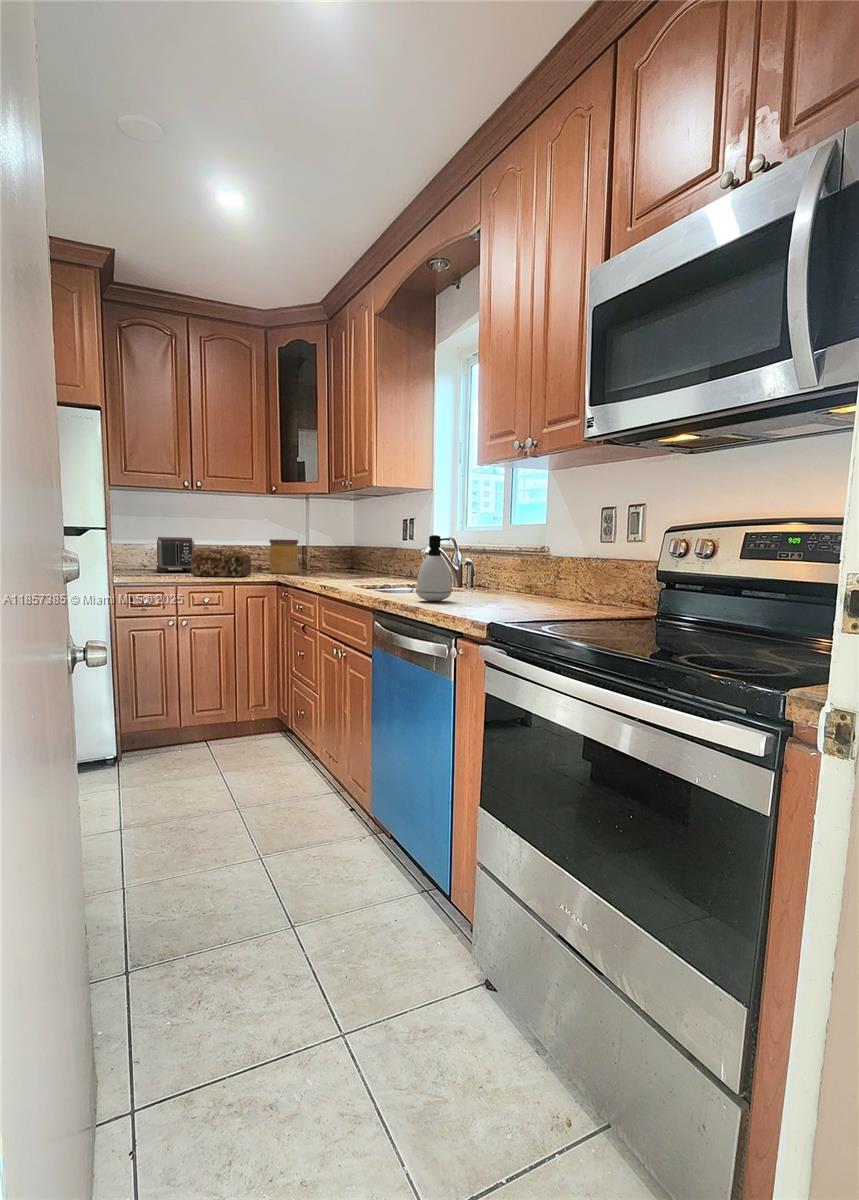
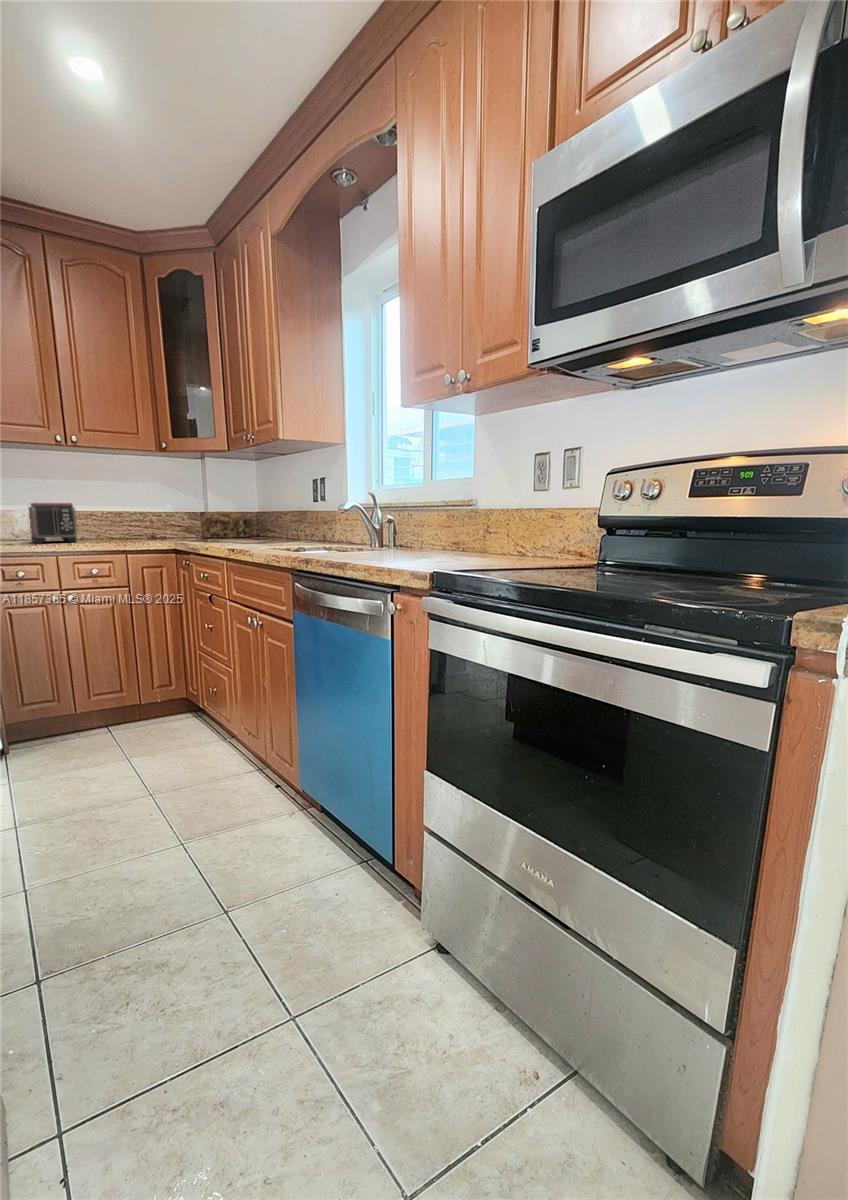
soap dispenser: present [416,535,451,601] -> none [341,486,379,558]
jar: present [270,539,298,574] -> none [164,503,199,541]
bread loaf: present [191,548,251,577] -> present [201,513,254,538]

